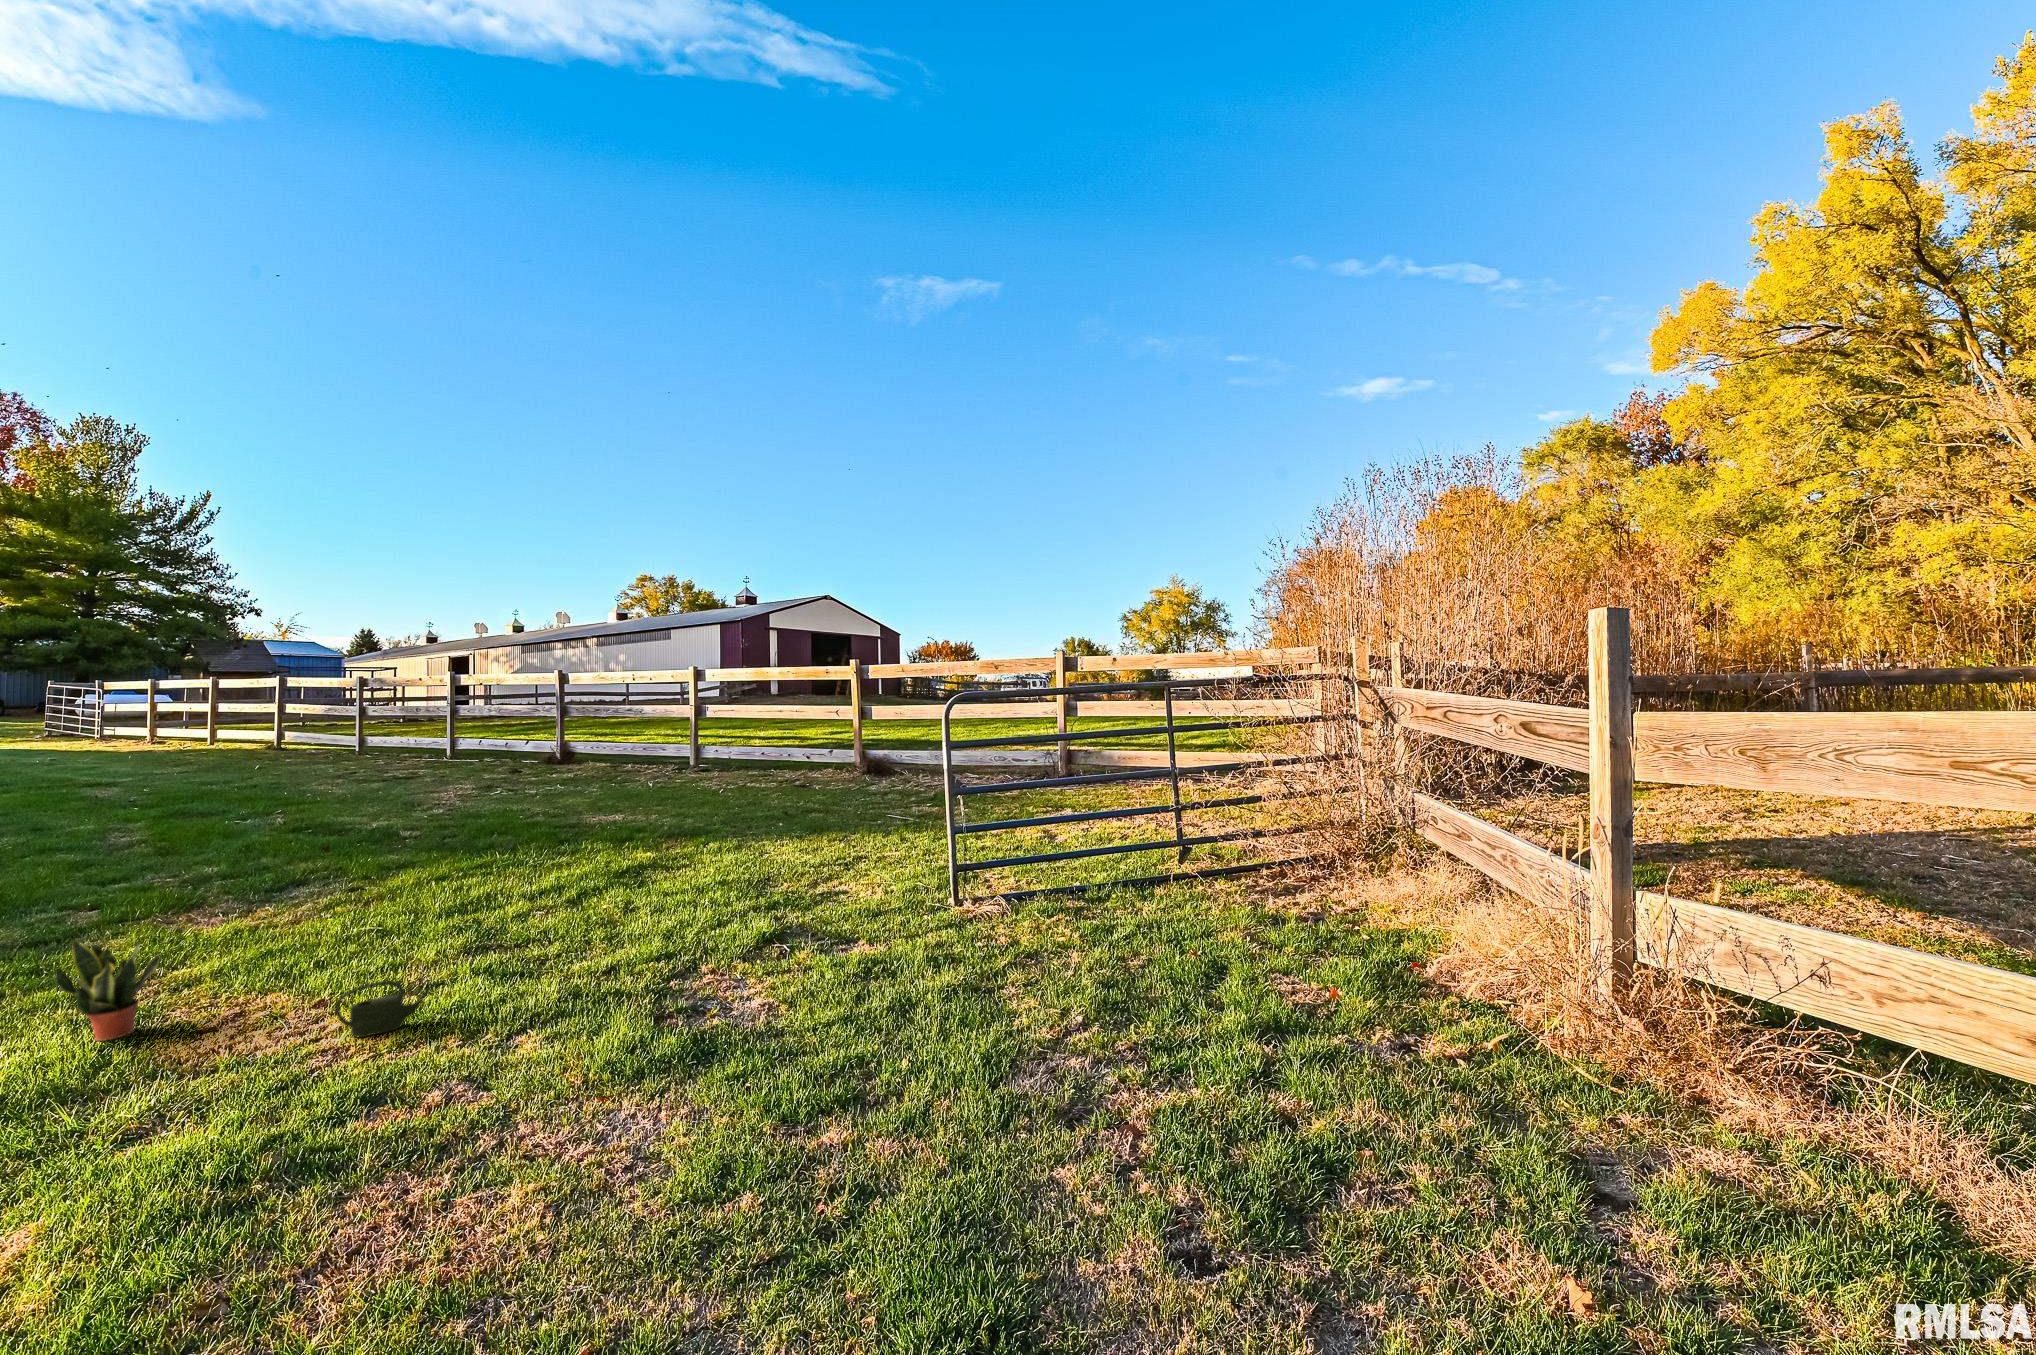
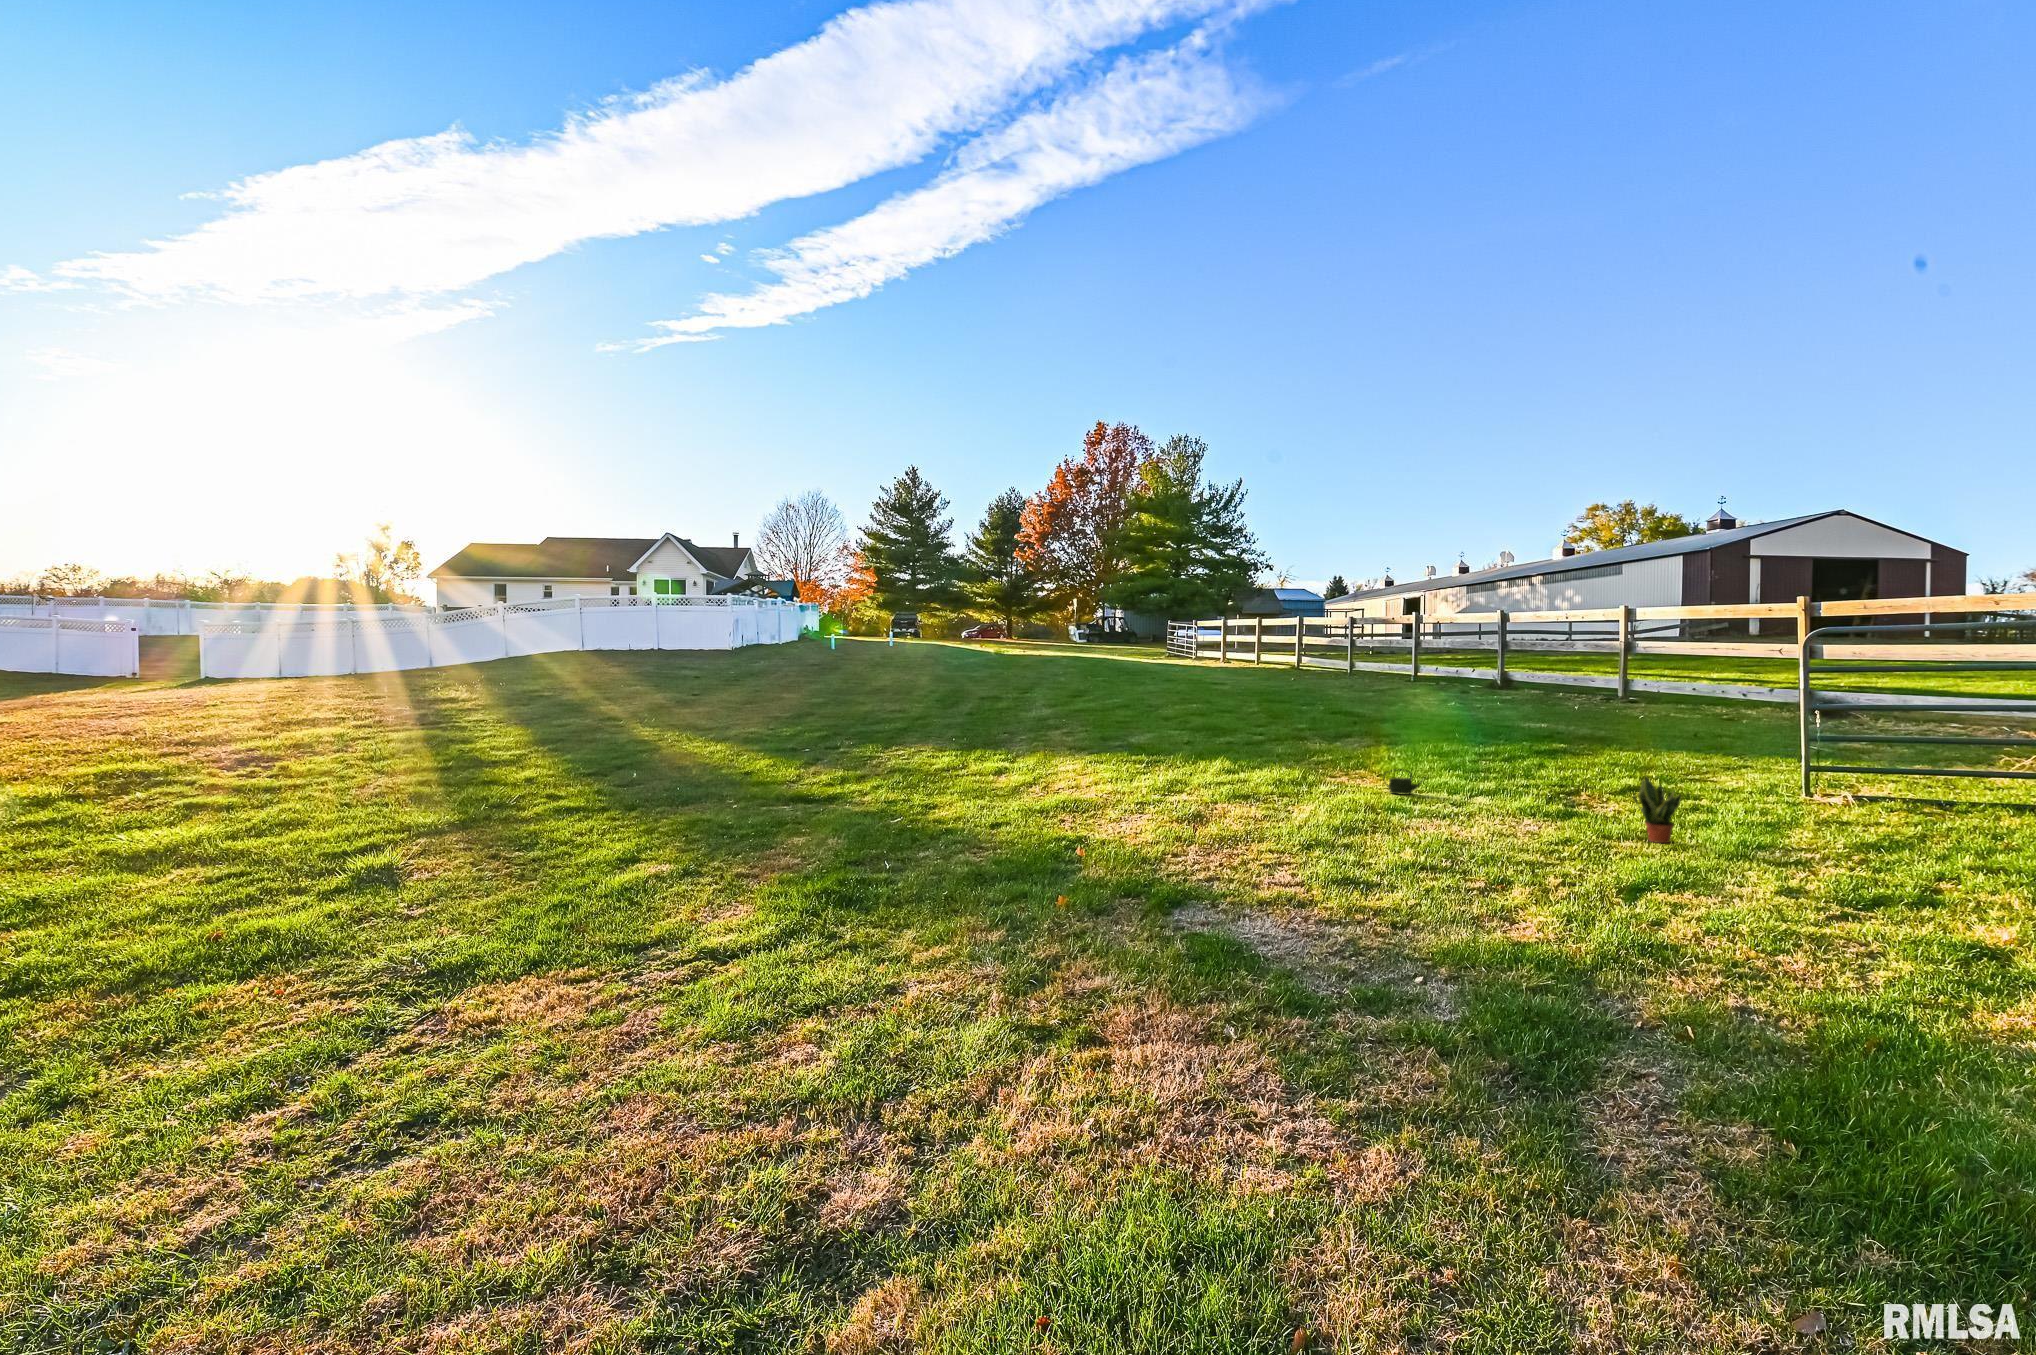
potted plant: present [55,940,160,1041] -> present [1633,777,1681,843]

